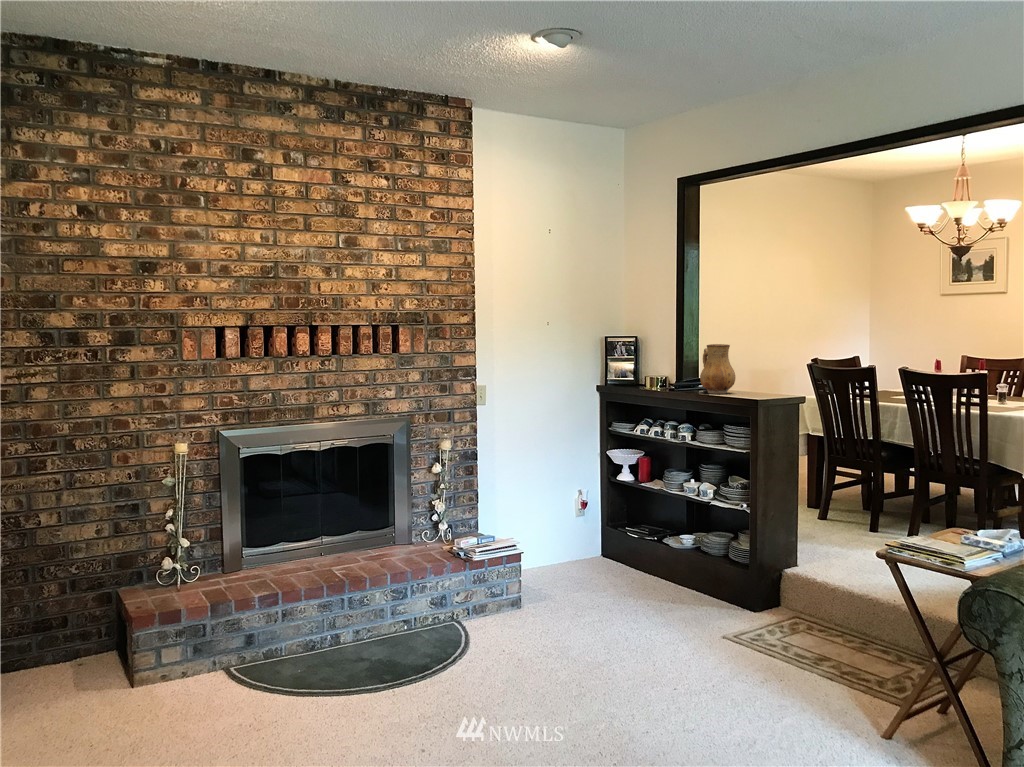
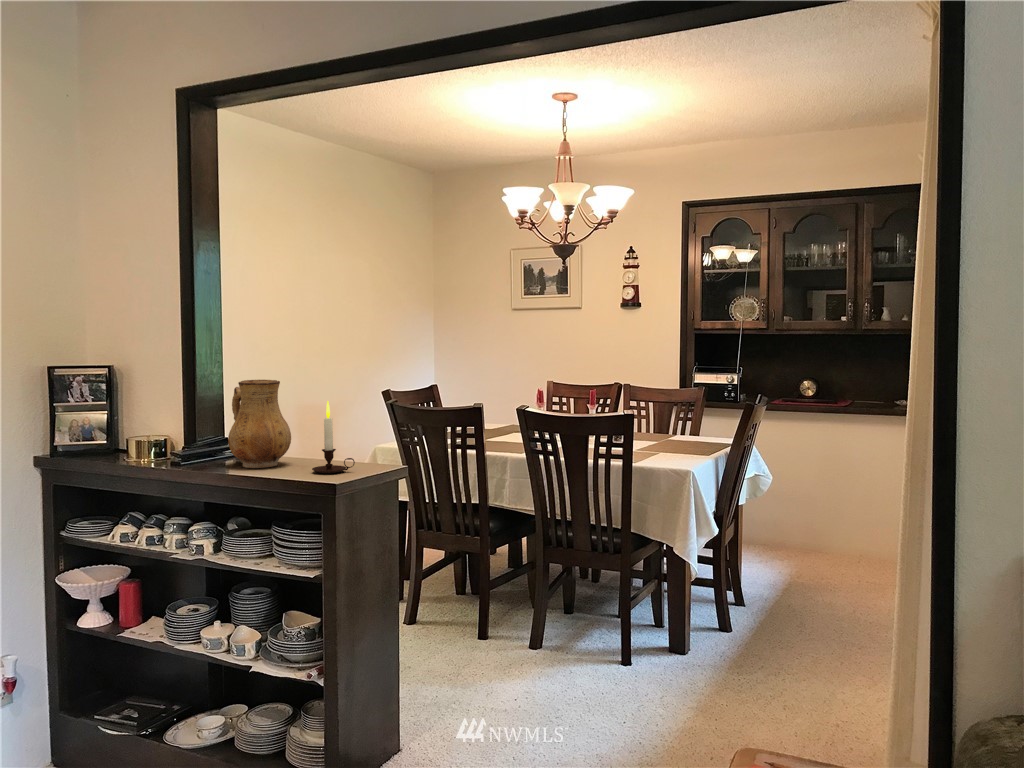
candle: none [746,355,771,397] -> present [312,401,355,473]

